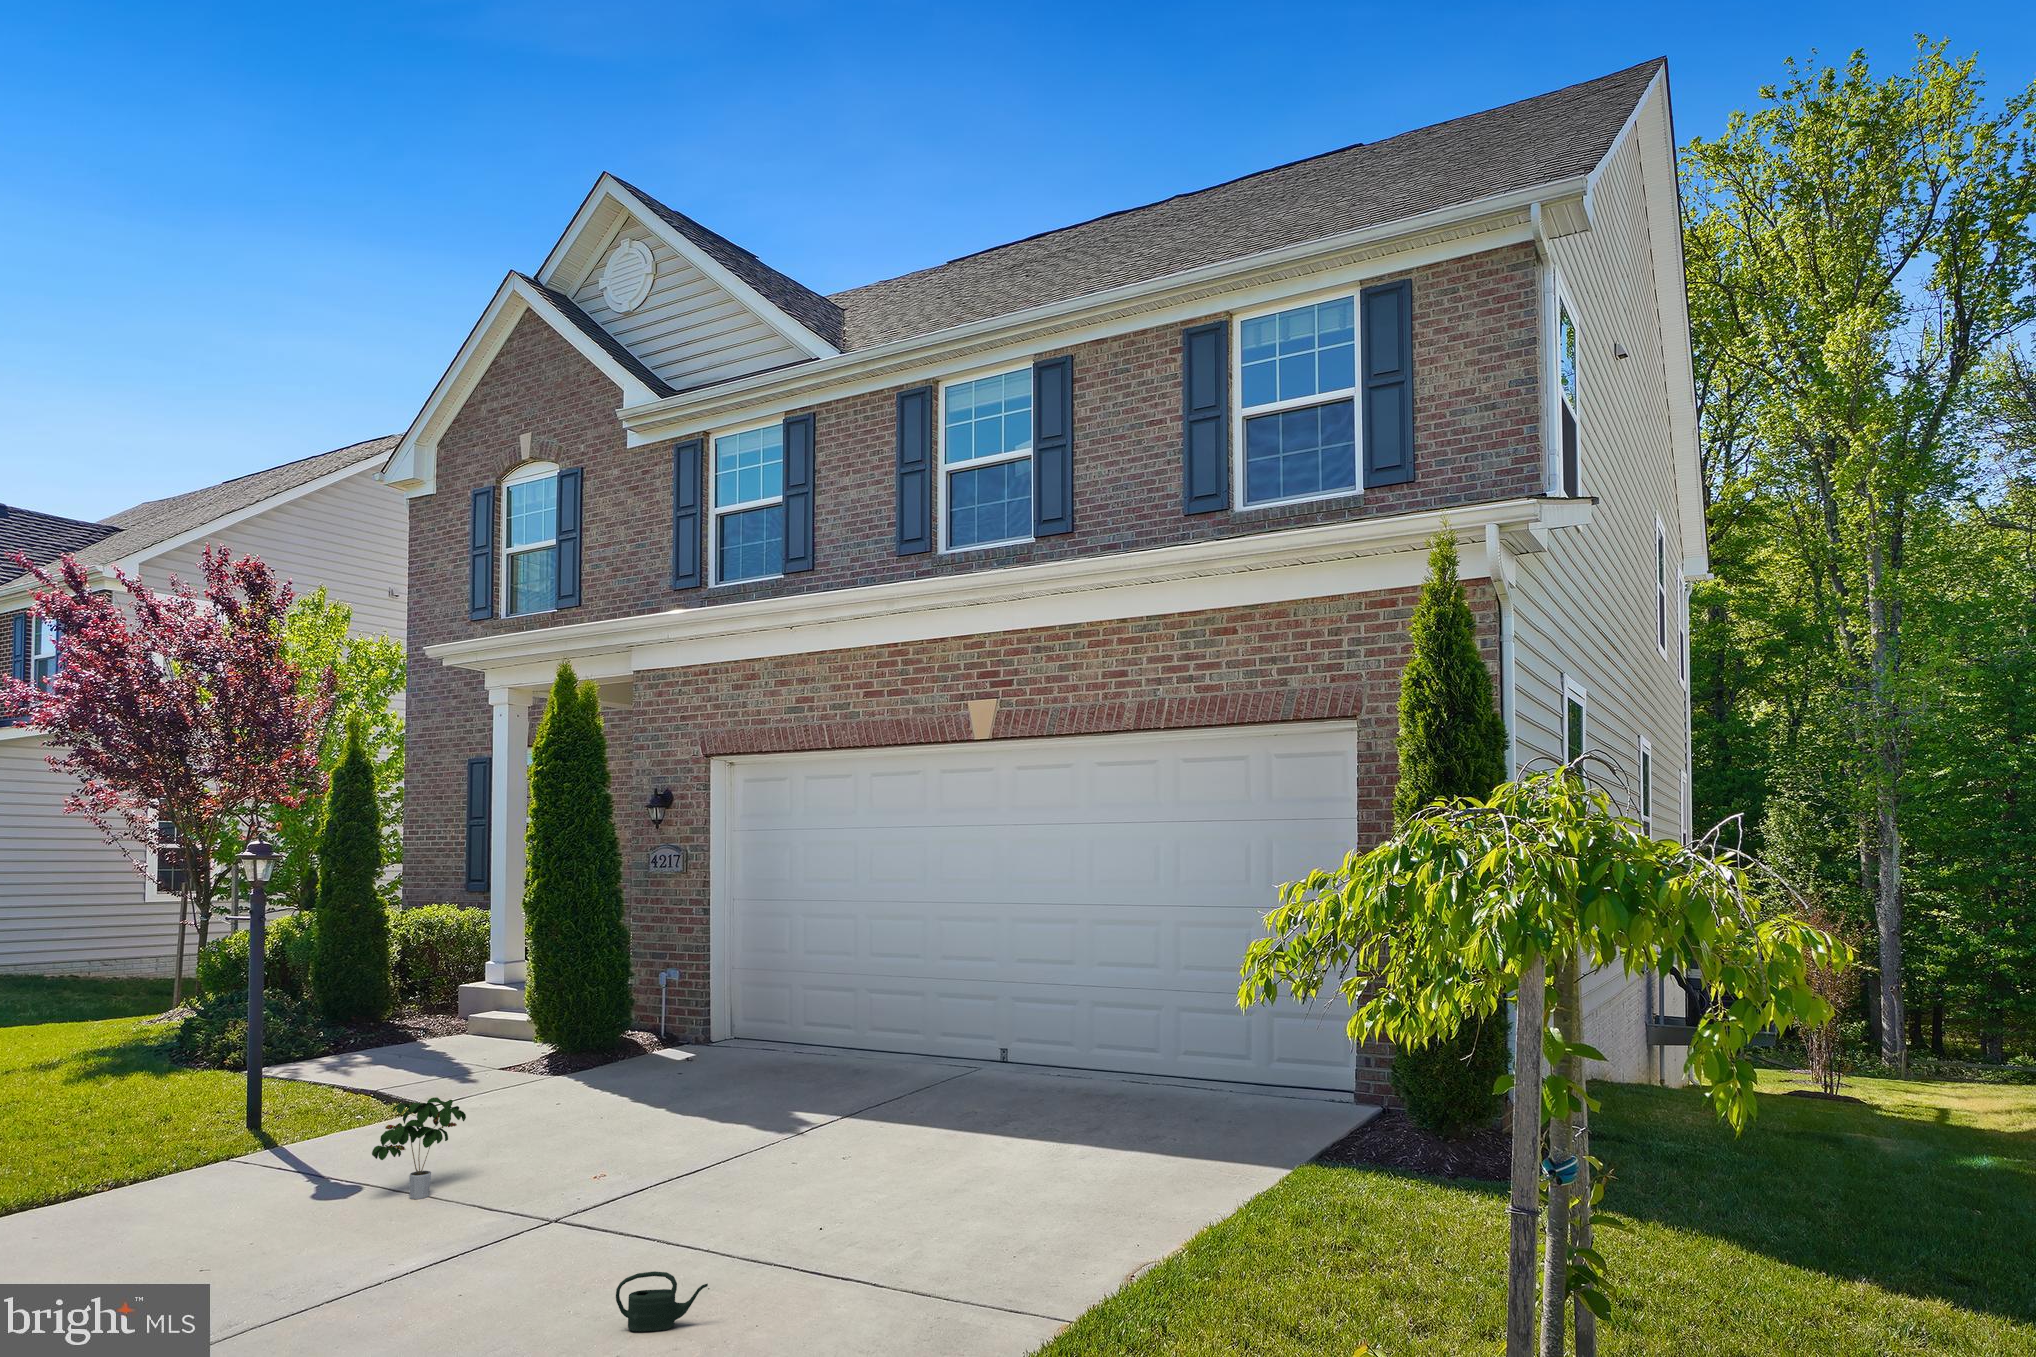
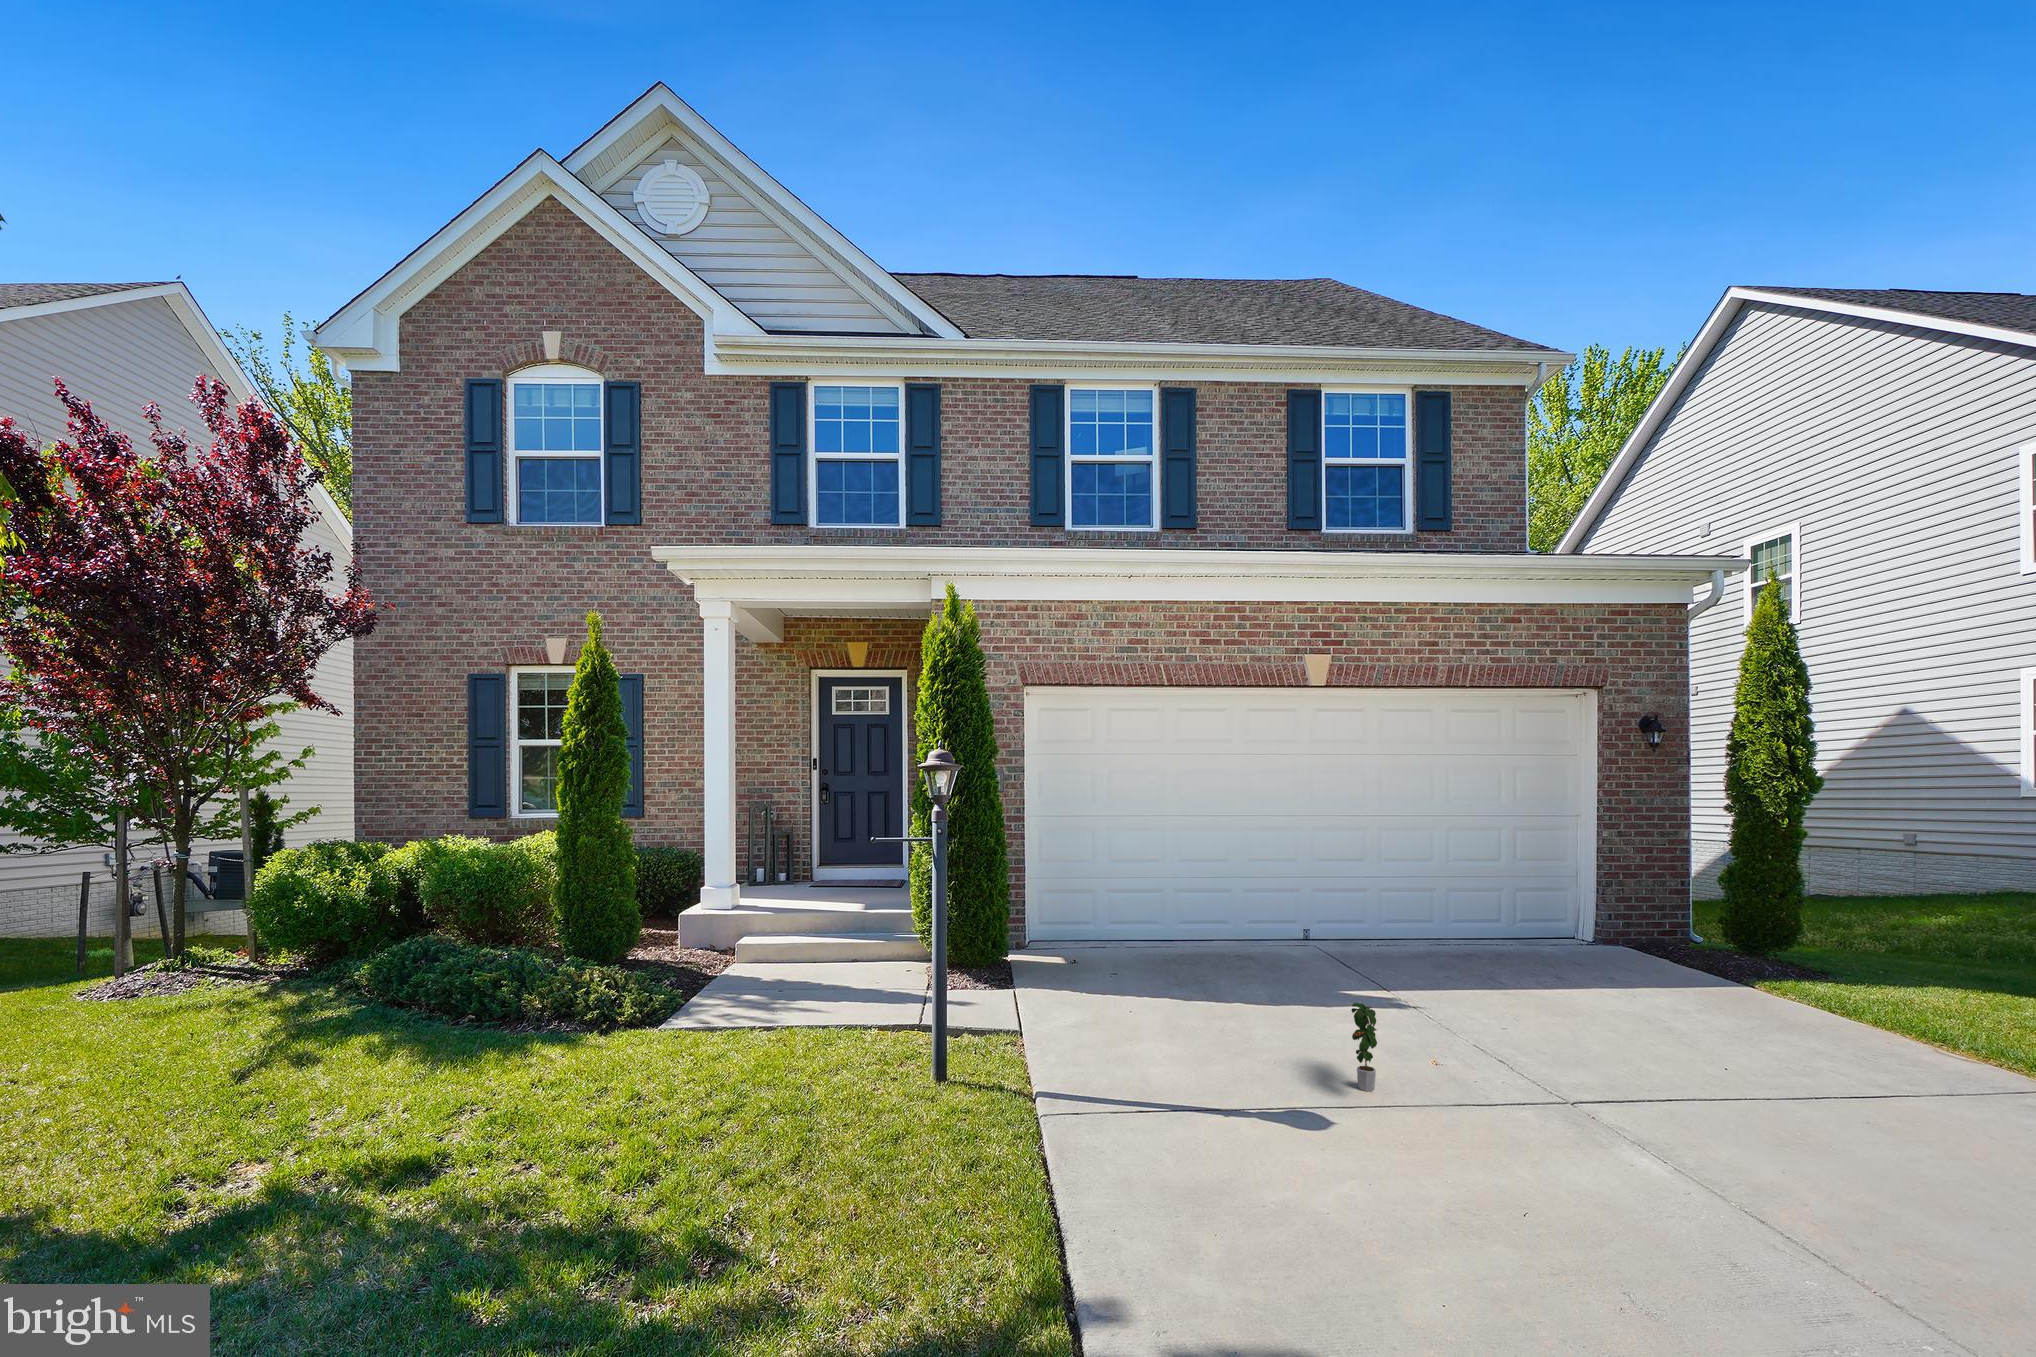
watering can: present [616,1271,708,1331] -> none [1856,1104,1879,1149]

